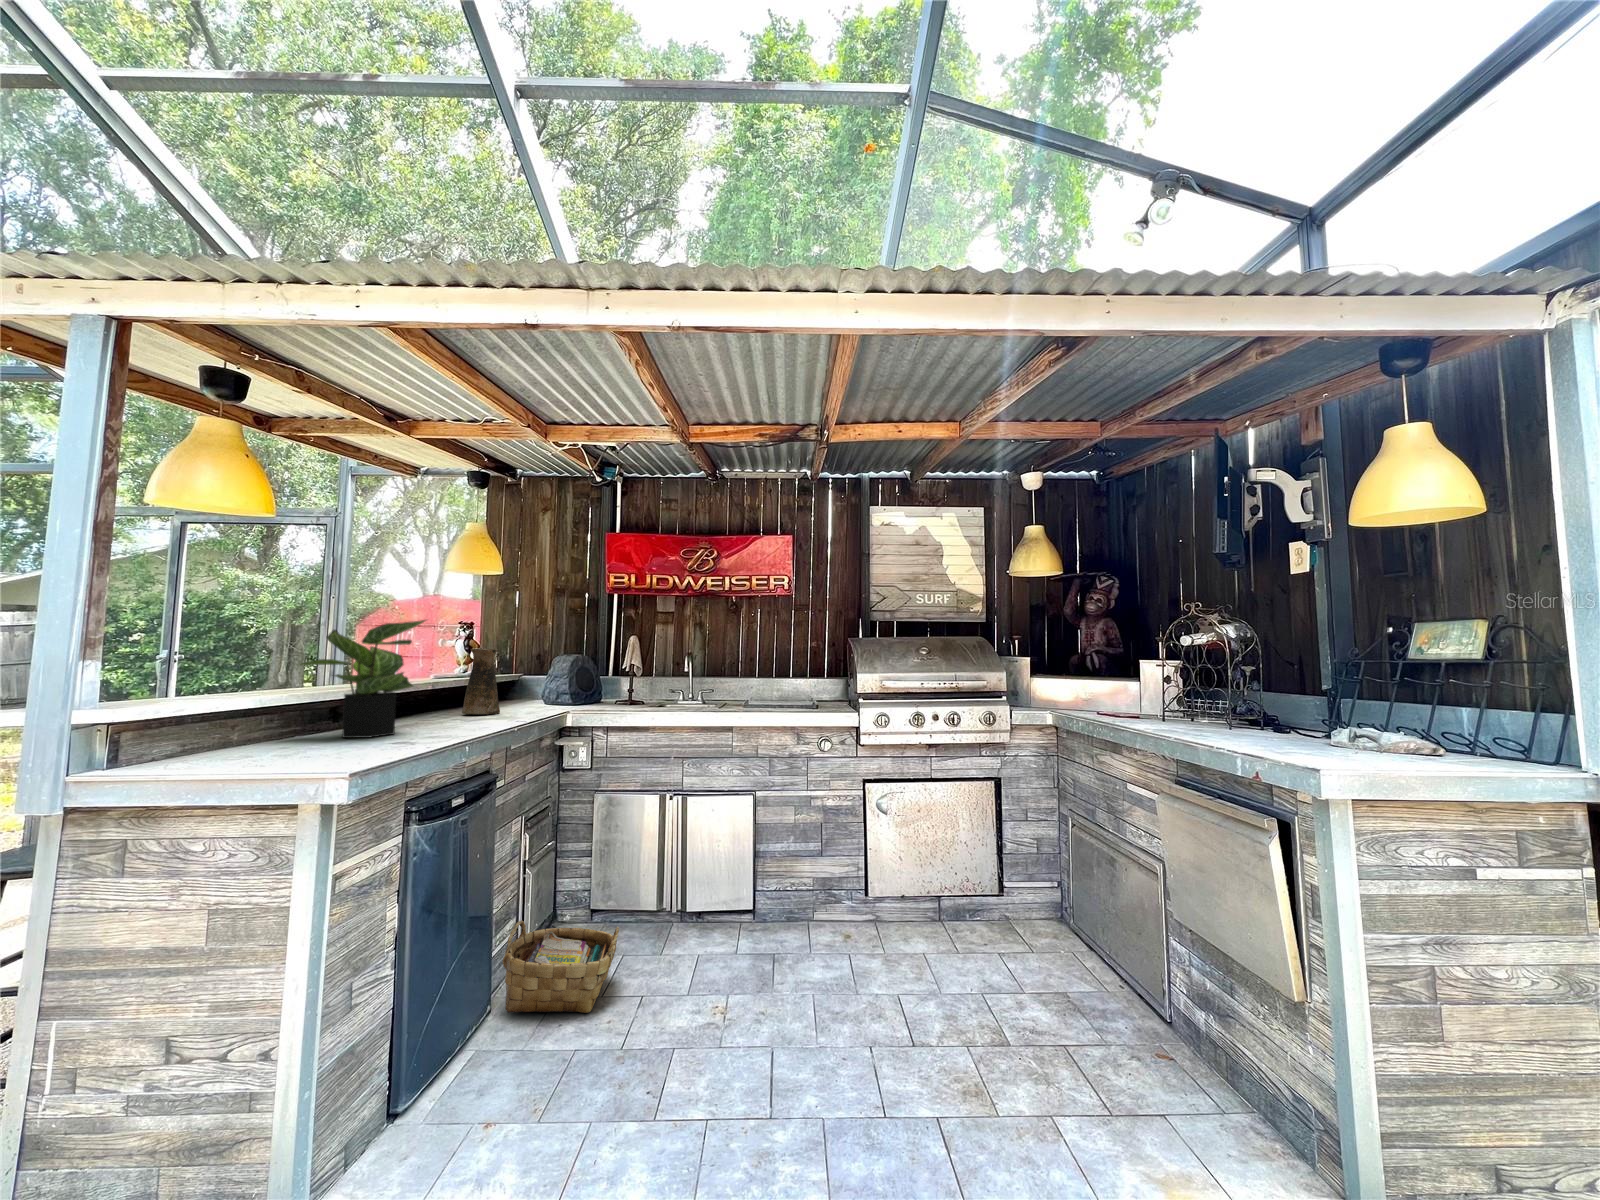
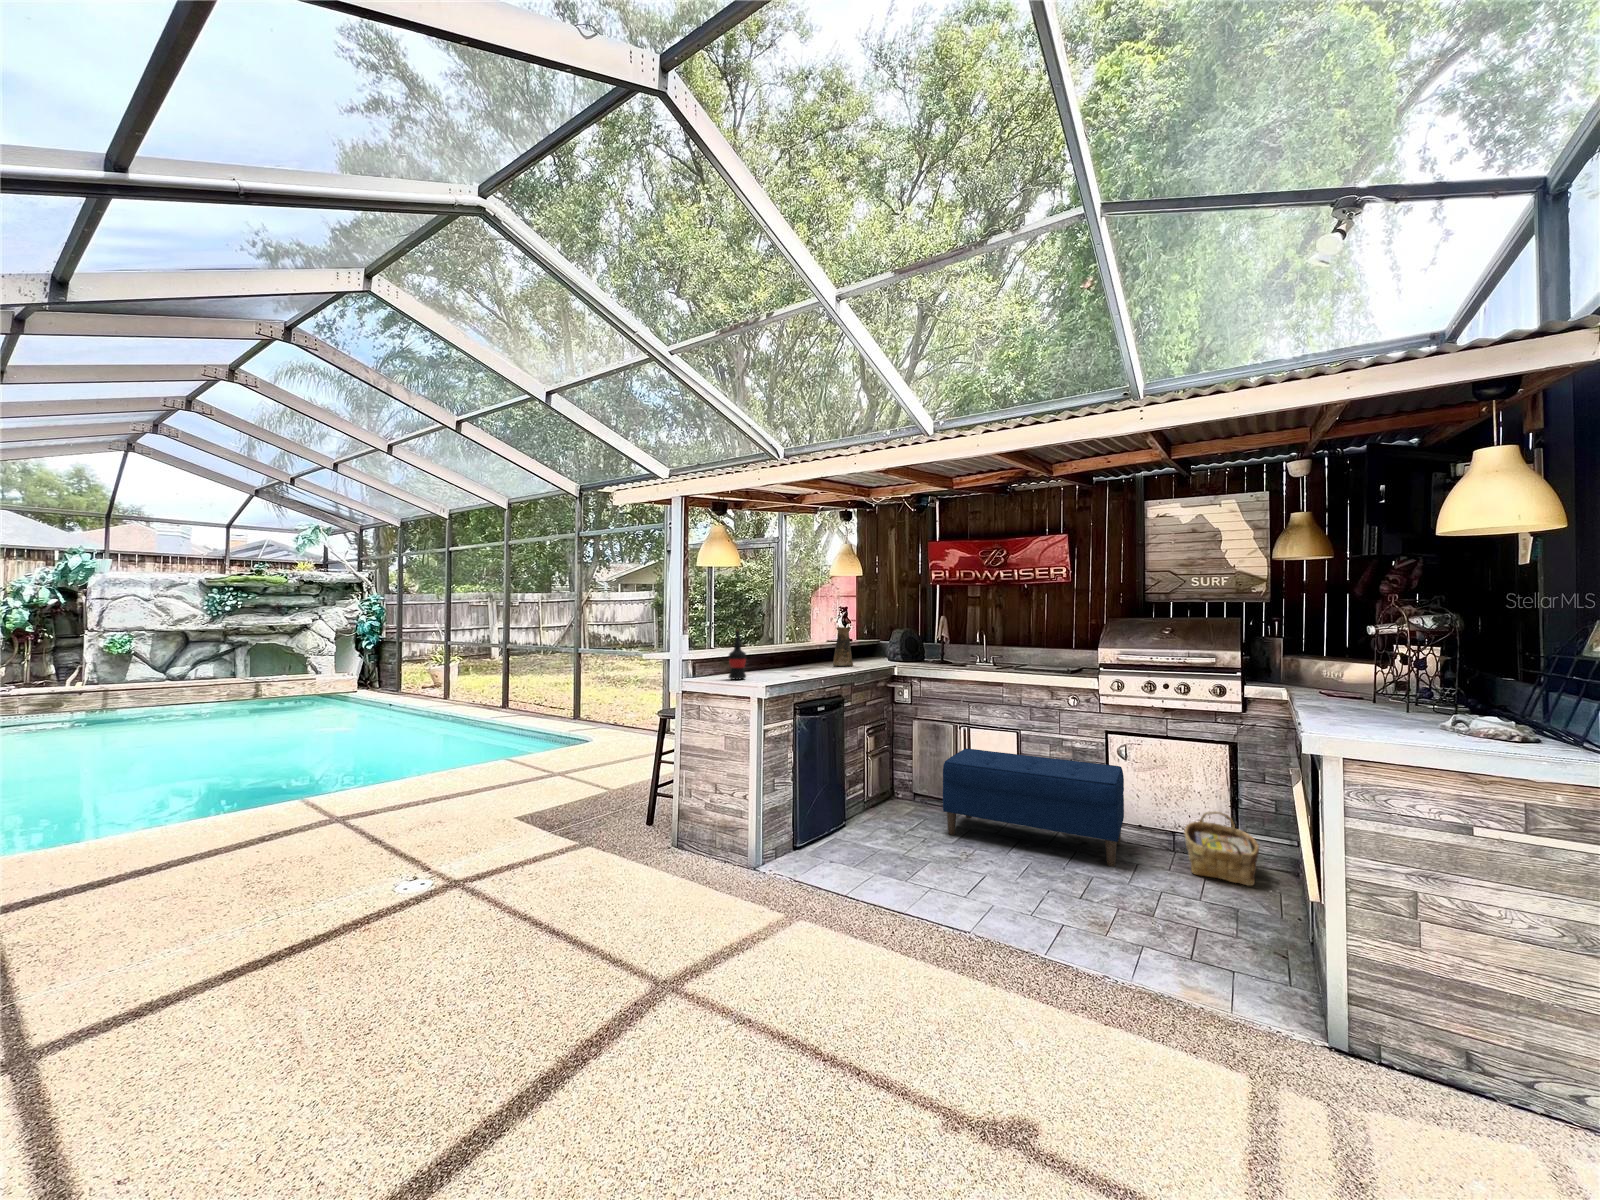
potted plant: present [300,620,425,738] -> none [750,613,808,673]
wine bottle: none [222,647,279,765] -> present [729,629,747,679]
bench: none [665,825,910,976] -> present [943,749,1124,867]
woven basket: present [503,920,619,1013] -> present [1184,812,1259,886]

